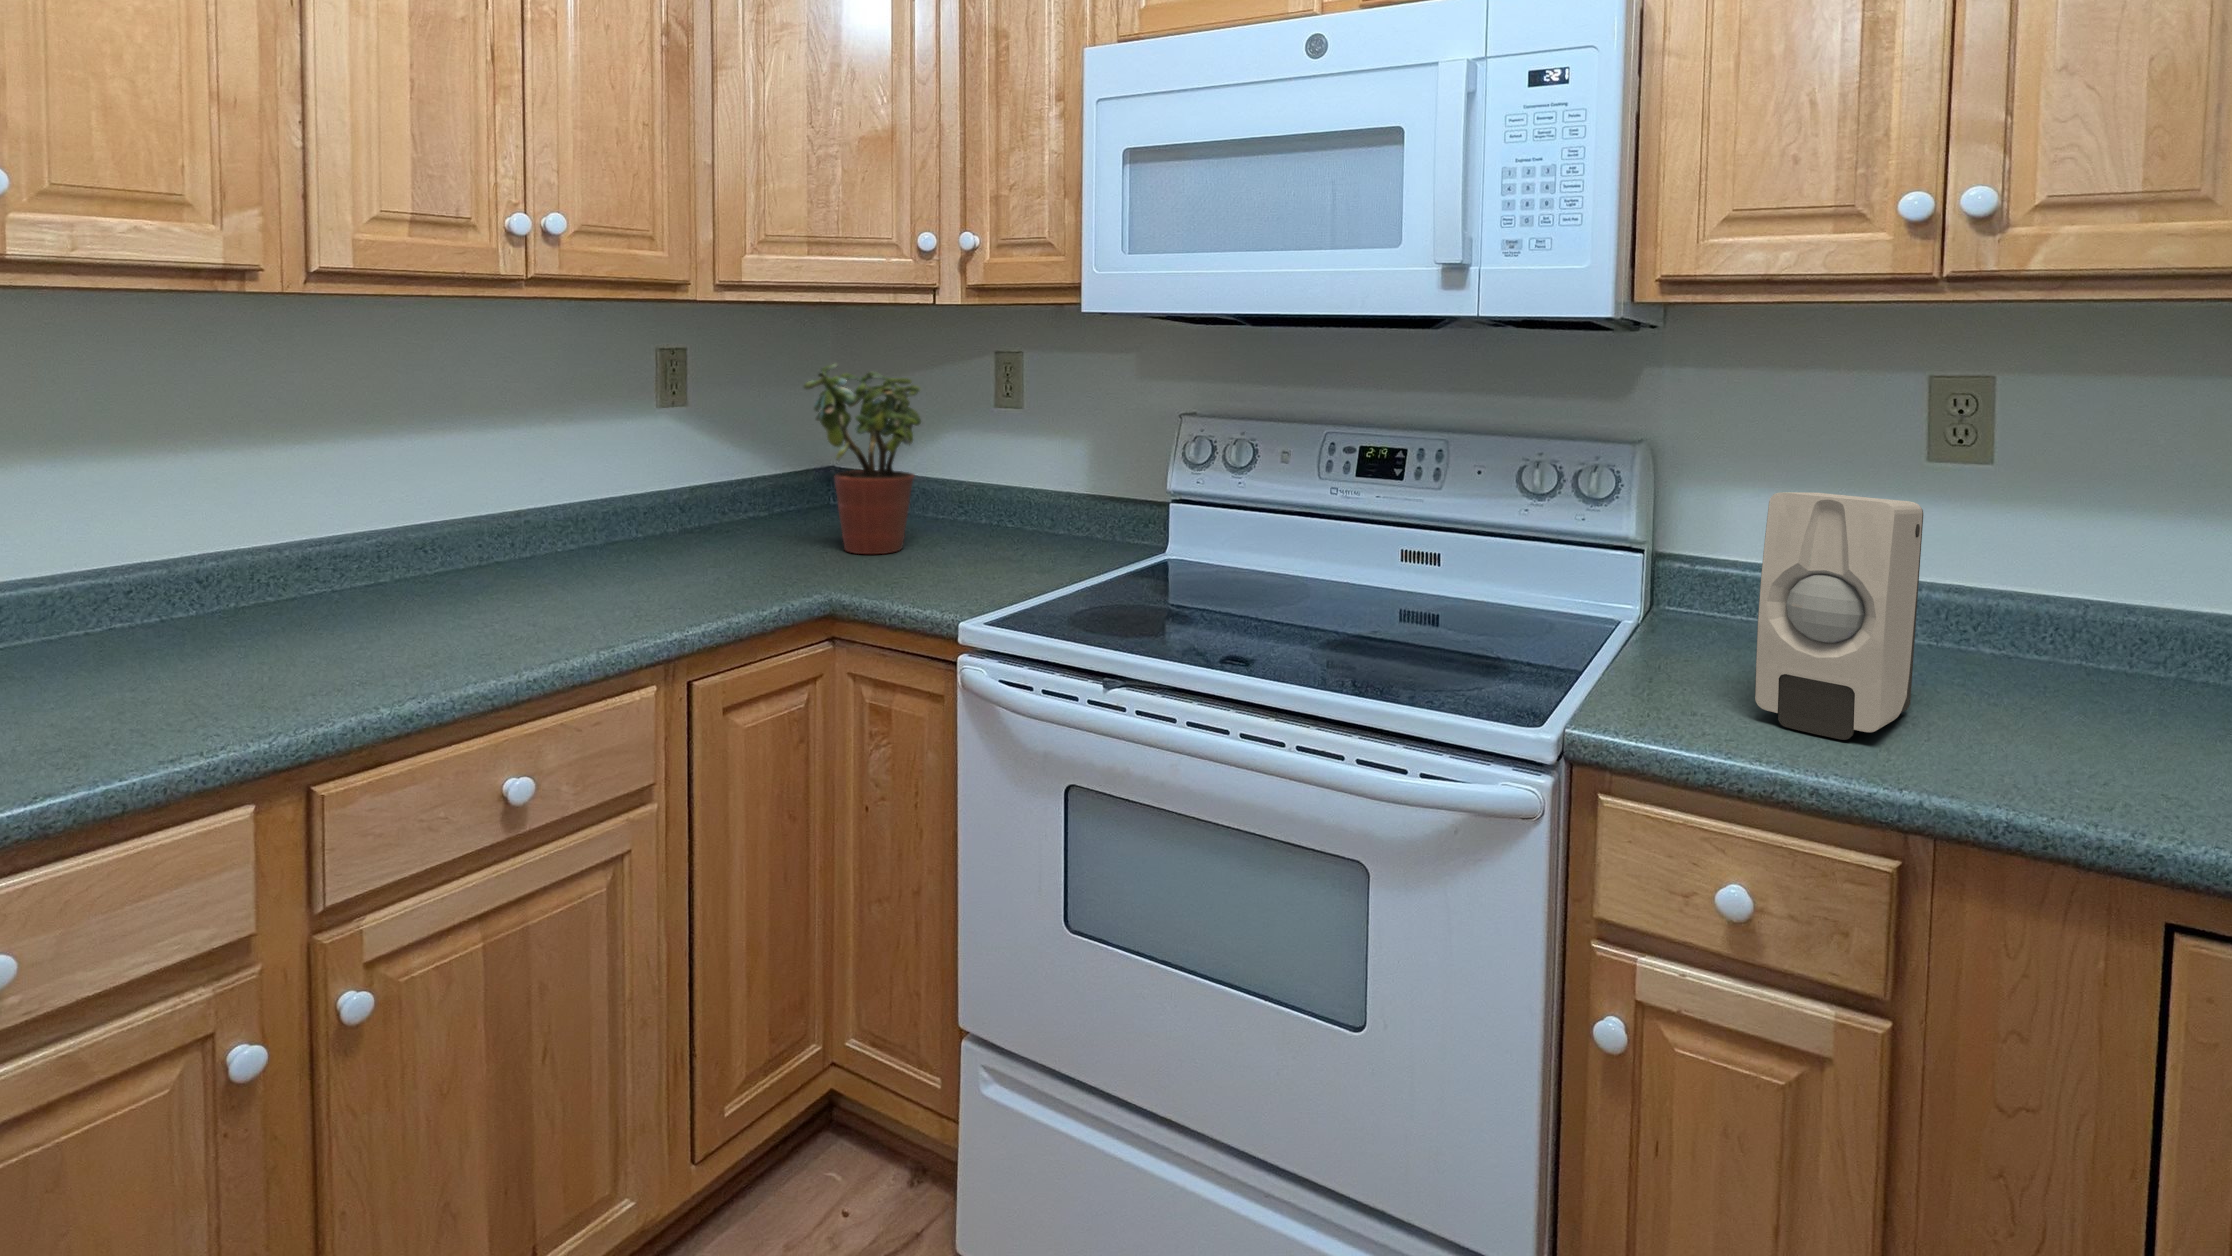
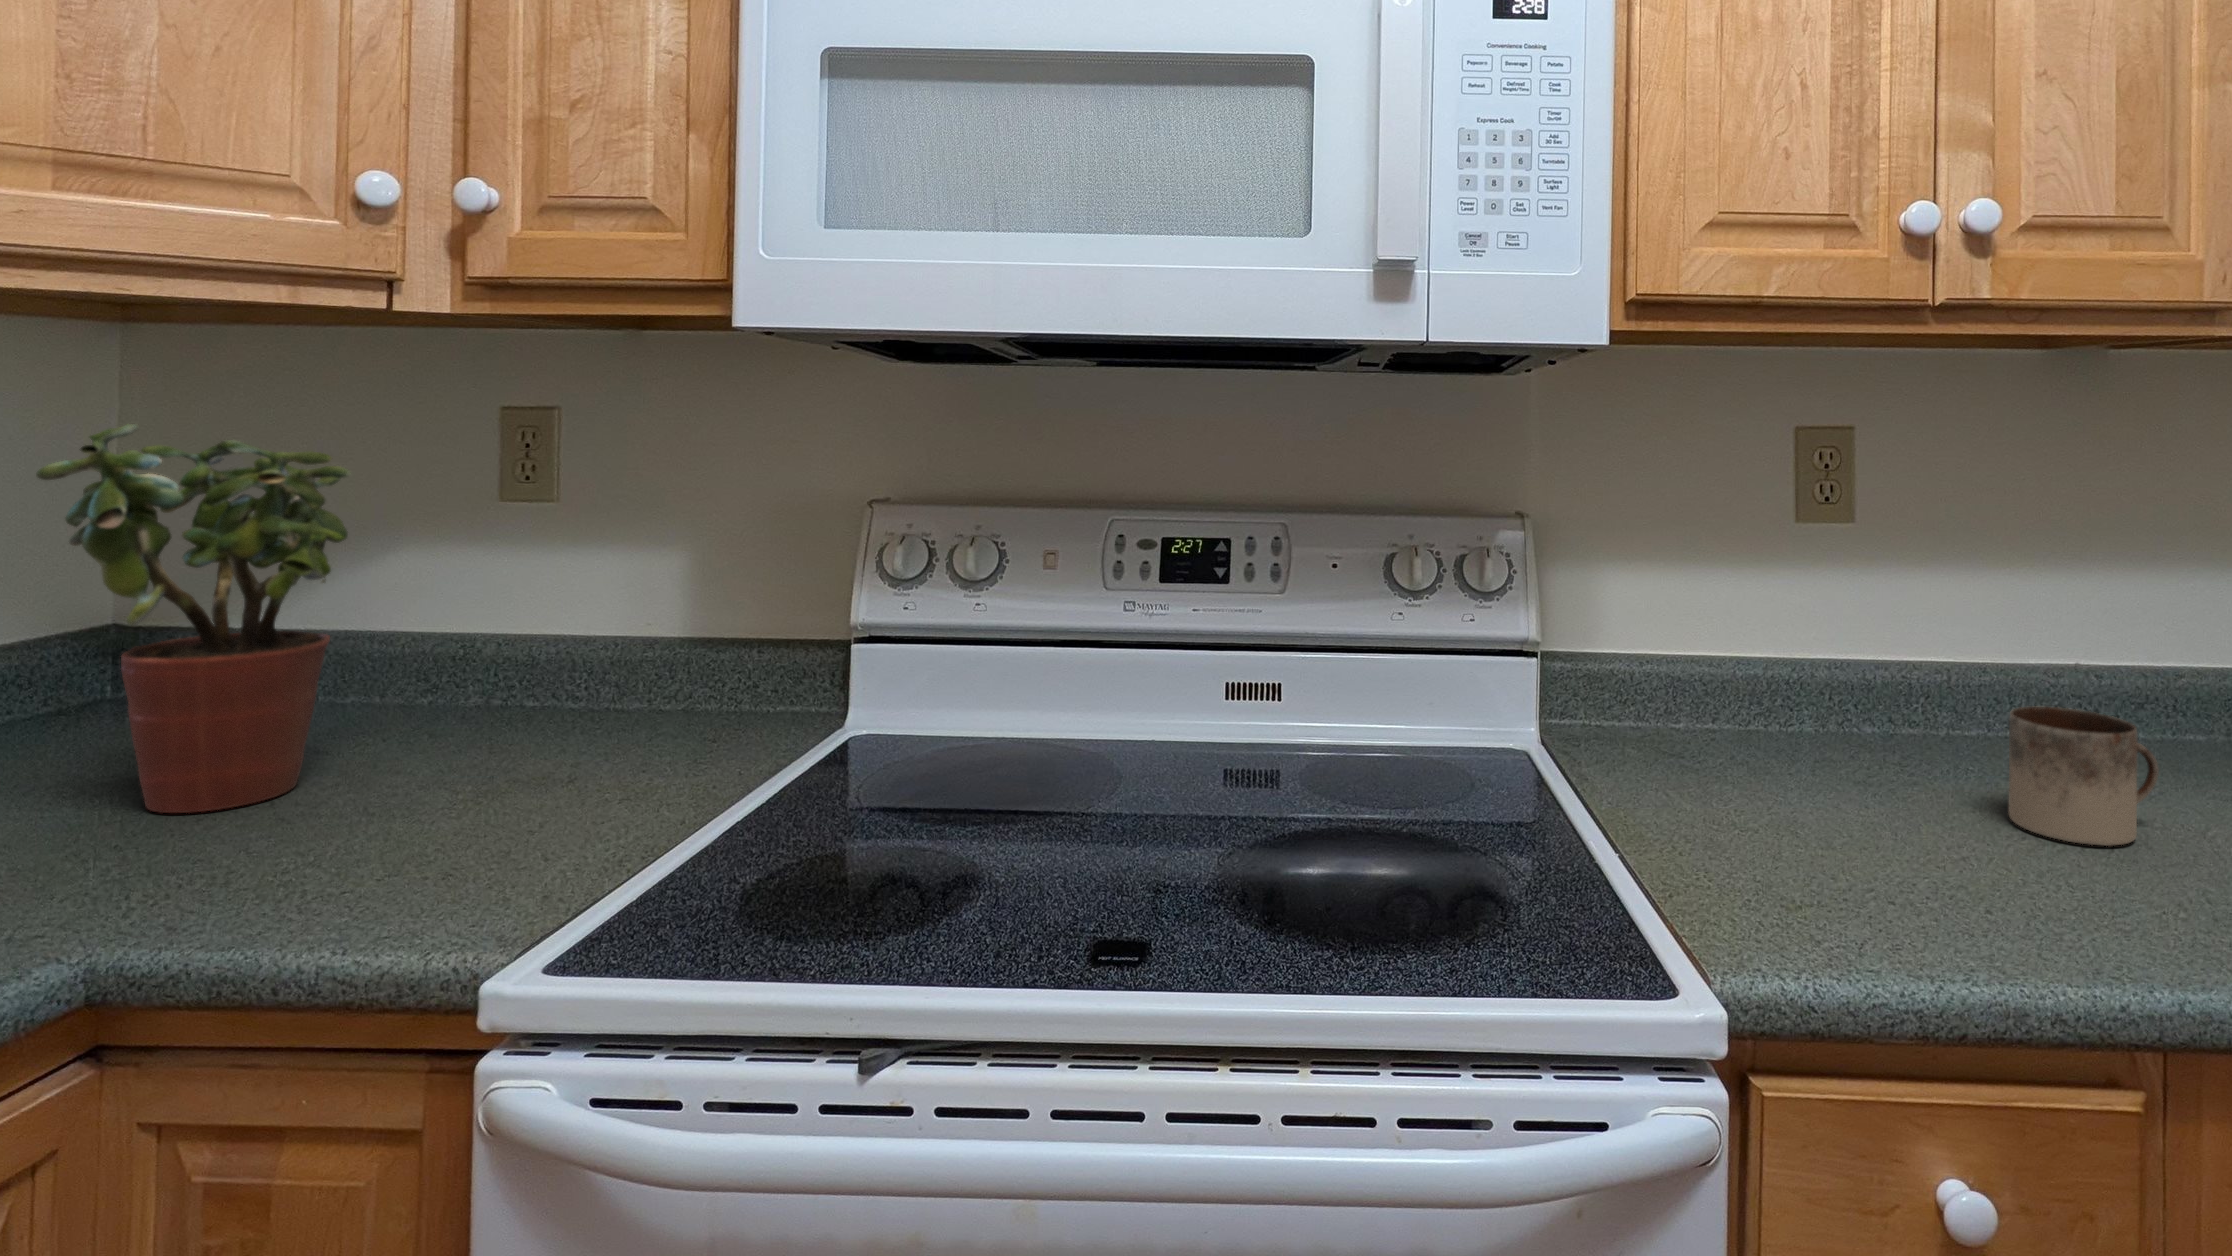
soap dispenser: present [1755,492,1923,740] -> none [1807,572,2000,904]
mug: none [2011,625,2178,744] -> present [2009,706,2159,846]

